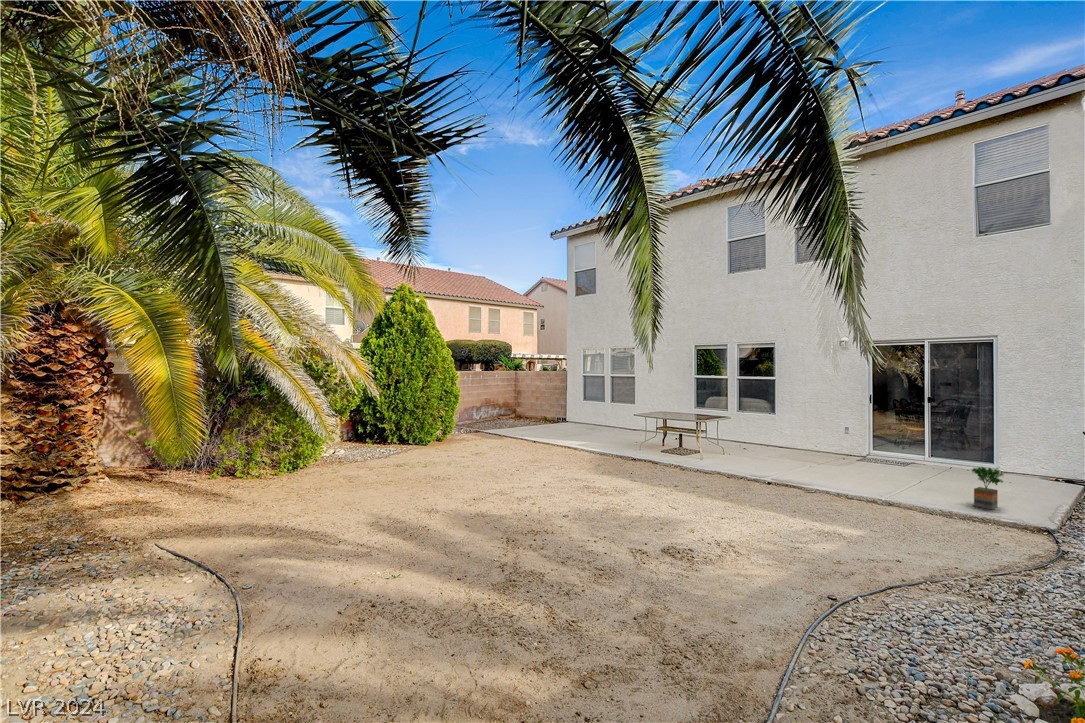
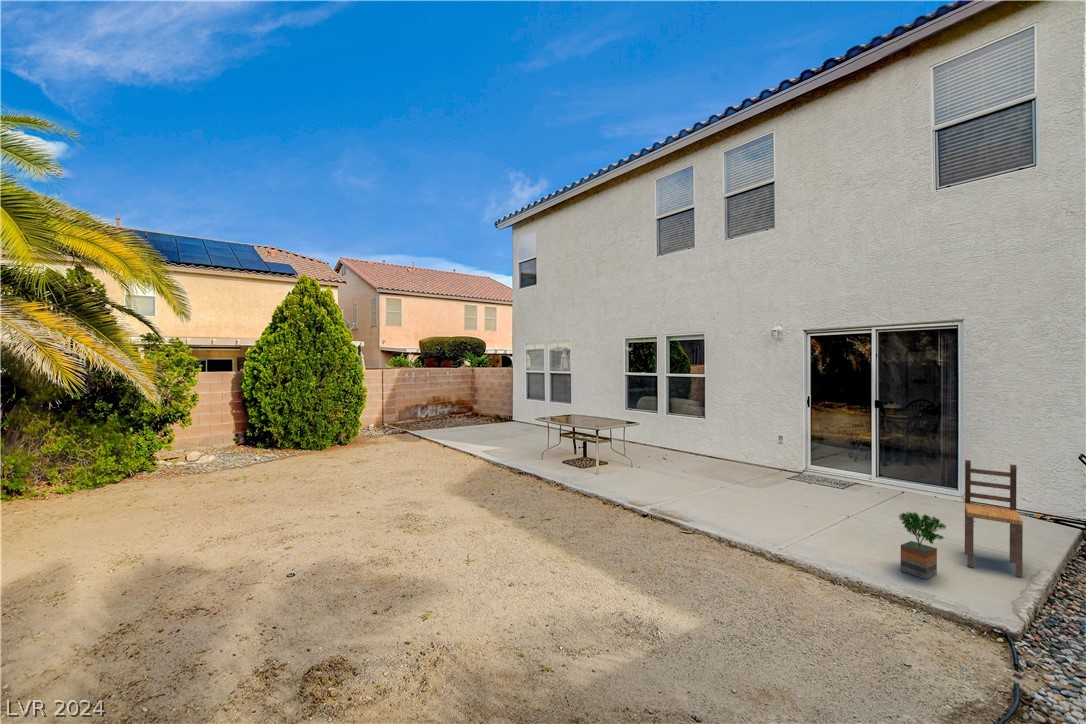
chair: none [1010,433,1051,507] -> present [965,460,1023,577]

